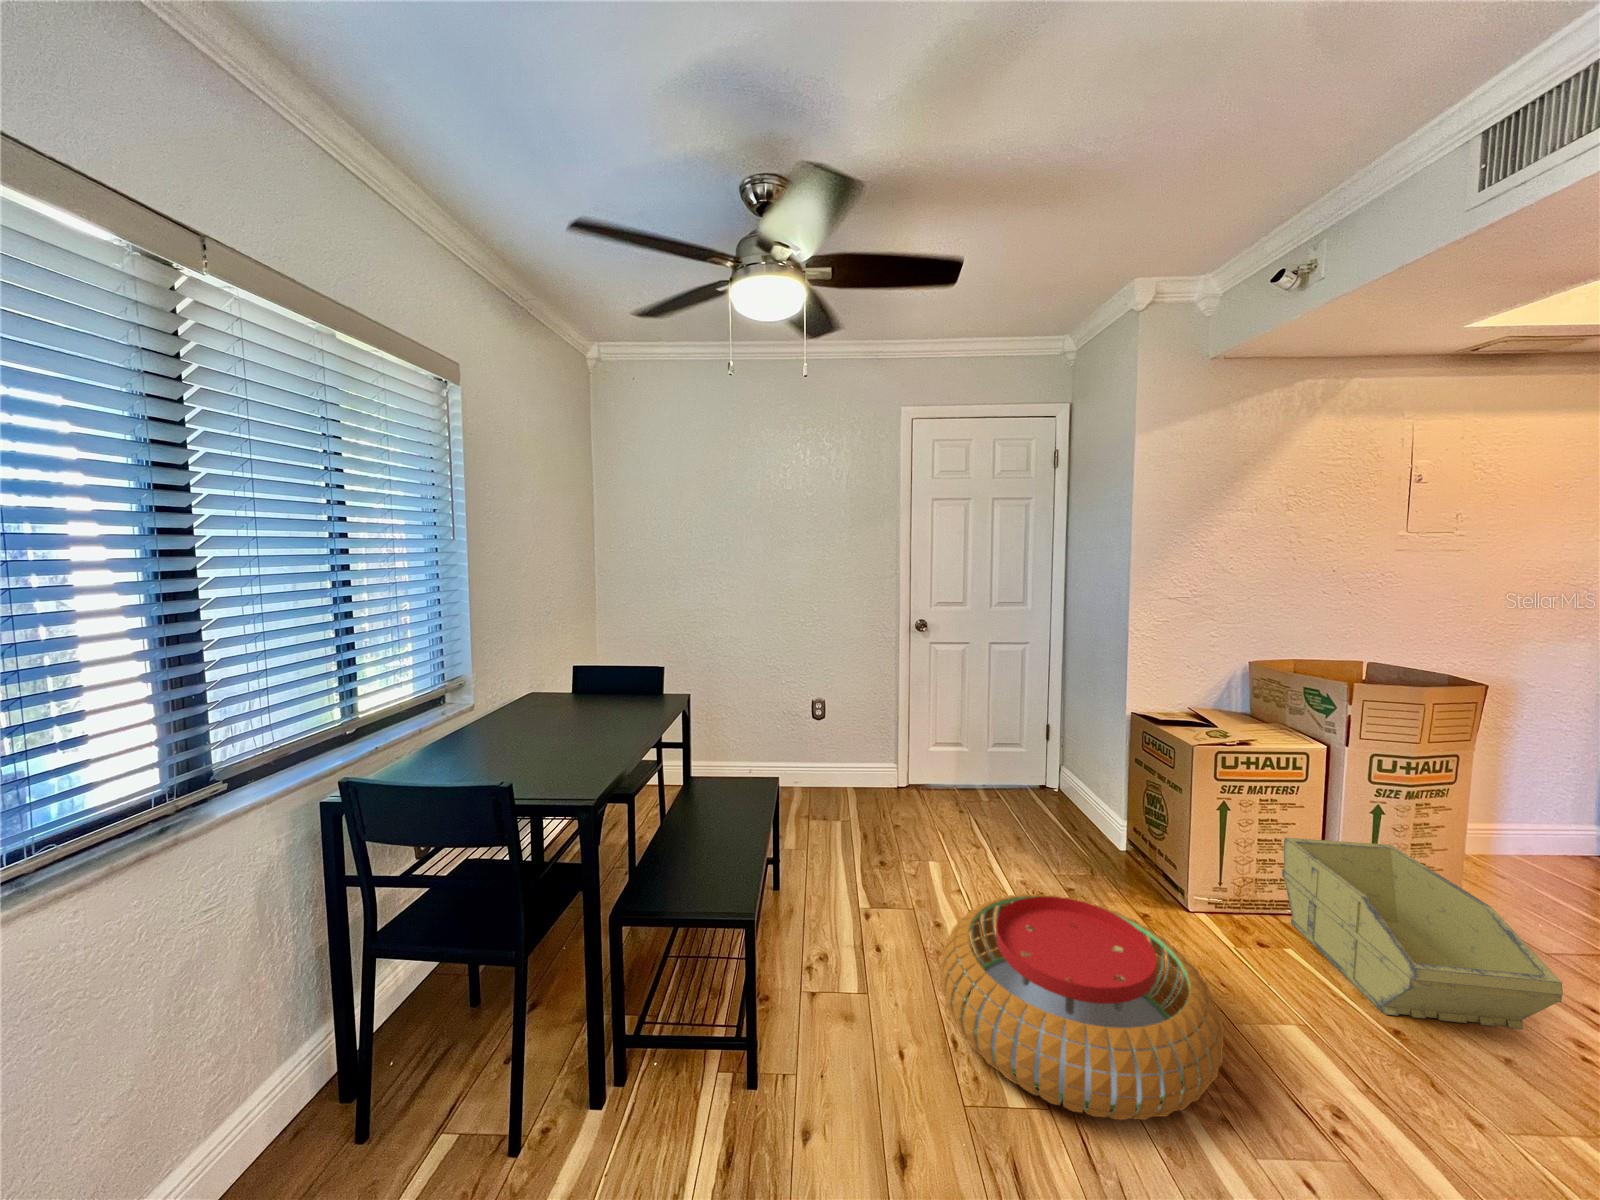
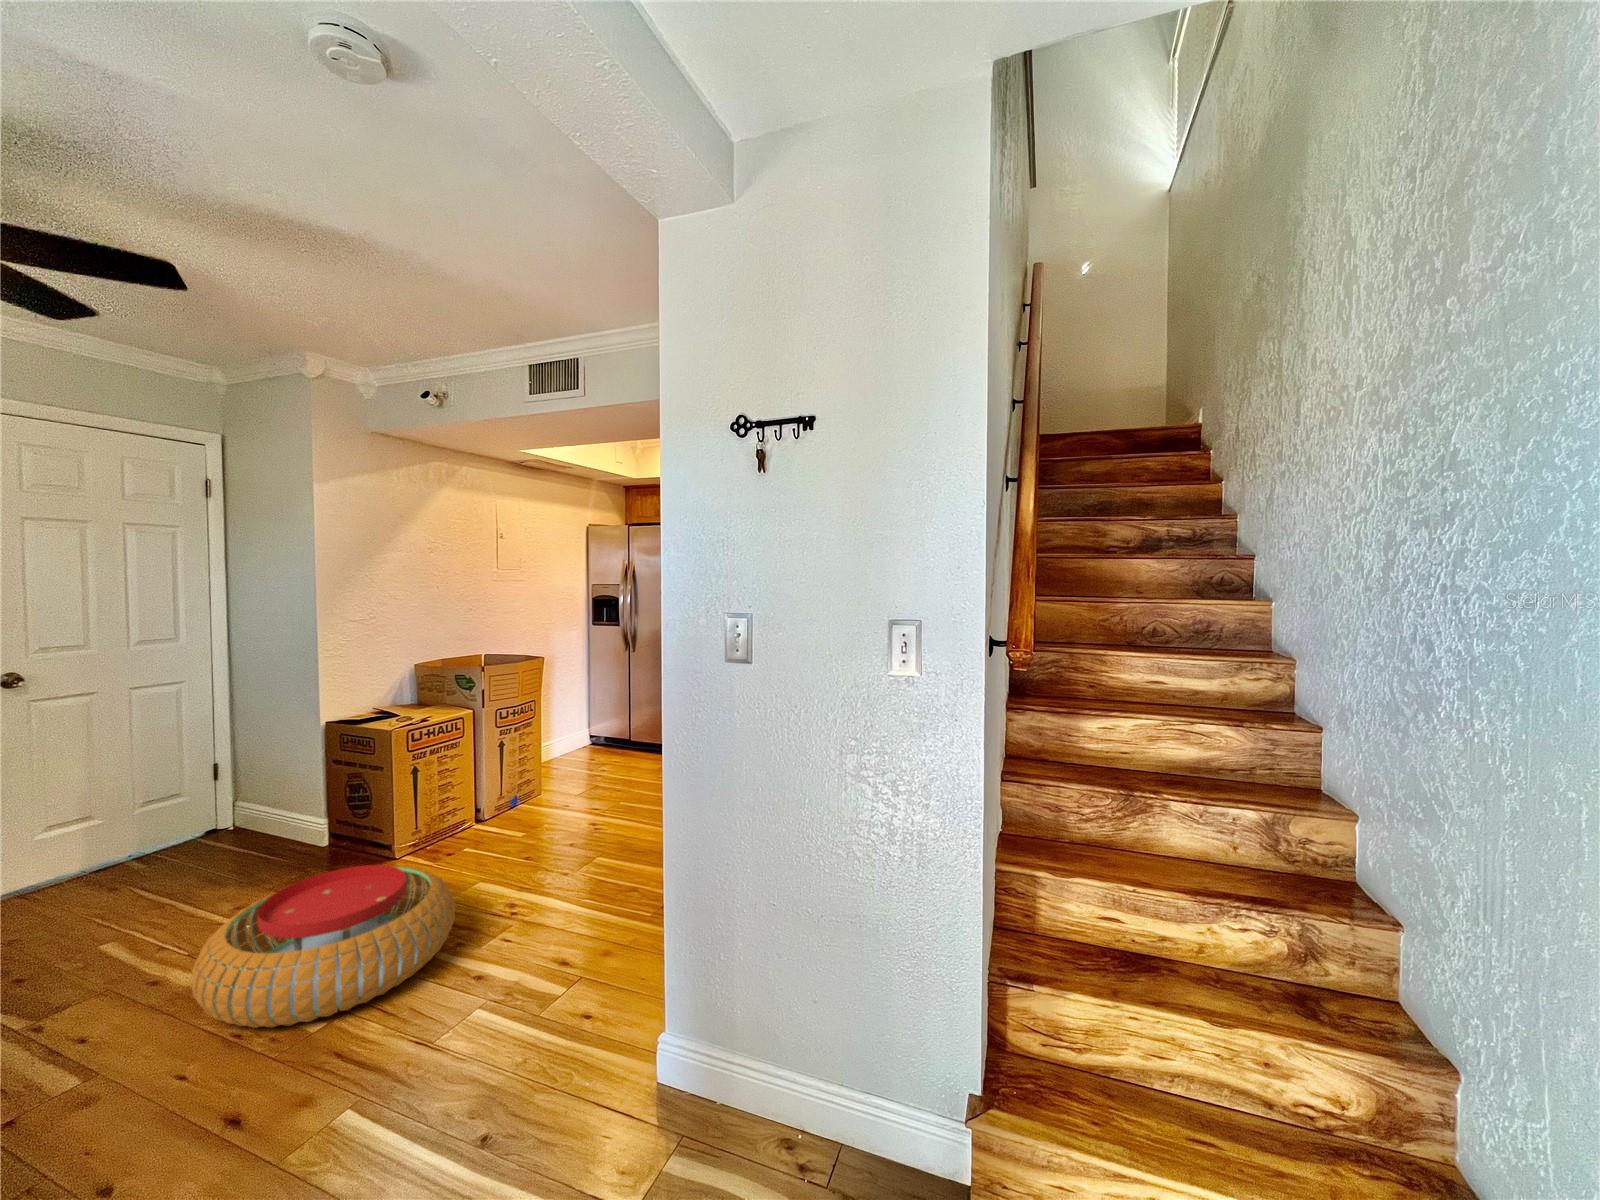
storage bin: present [1282,838,1563,1029] -> none [454,763,588,852]

